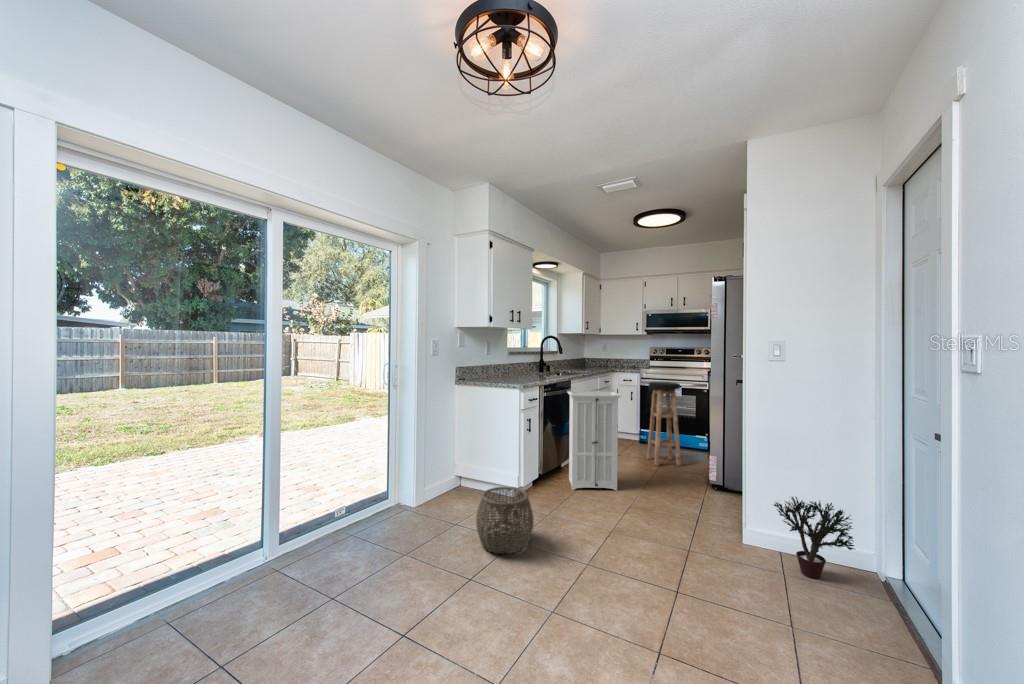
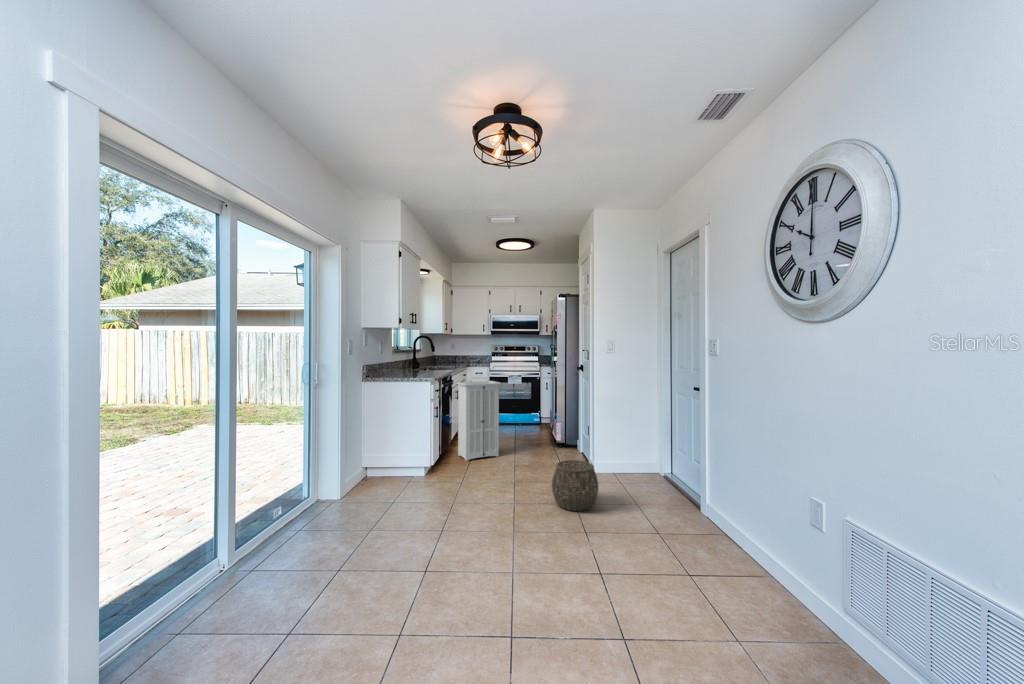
bar stool: present [647,382,681,466] -> none [502,373,529,438]
woven basket: present [476,487,534,554] -> present [552,460,598,511]
potted plant: present [774,497,854,579] -> none [612,434,657,480]

